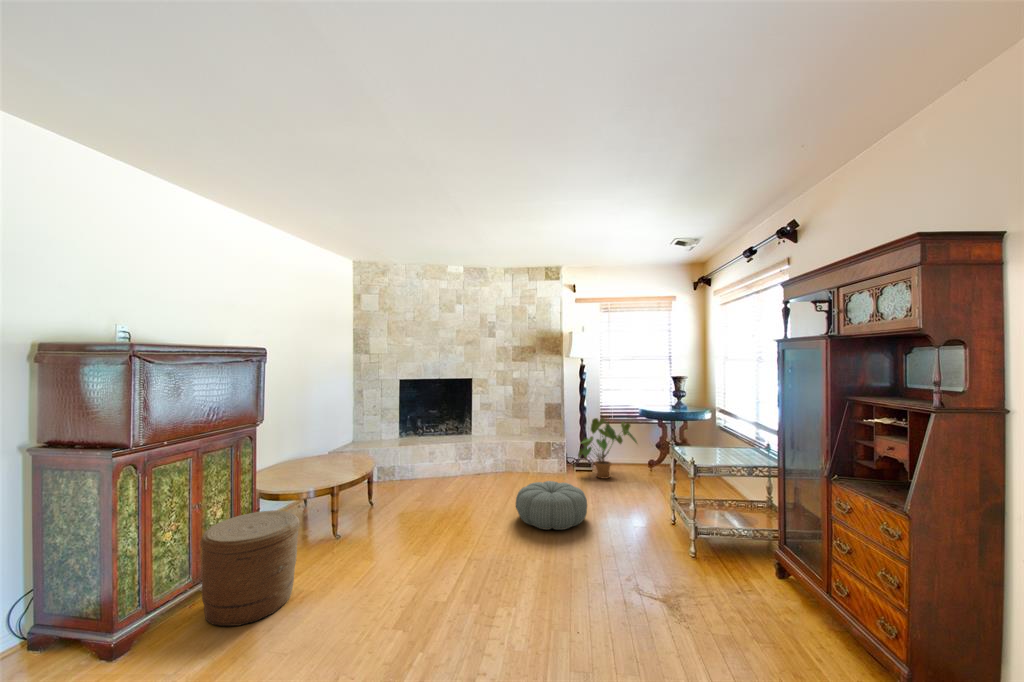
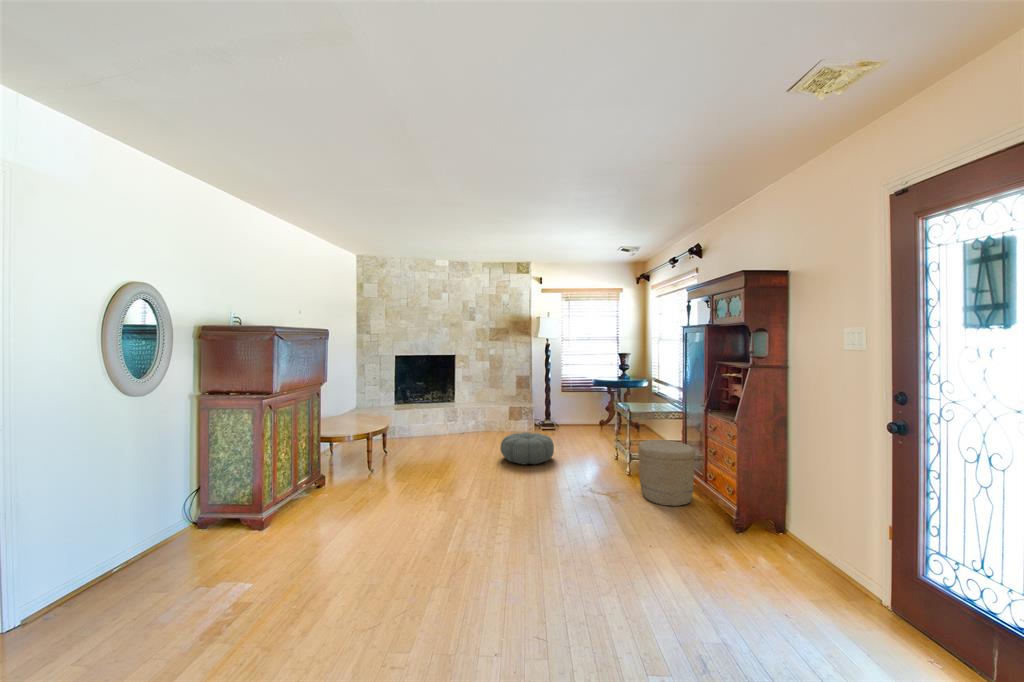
house plant: present [578,418,637,479] -> none [544,387,592,434]
woven basket: present [200,510,300,626] -> present [638,440,695,506]

